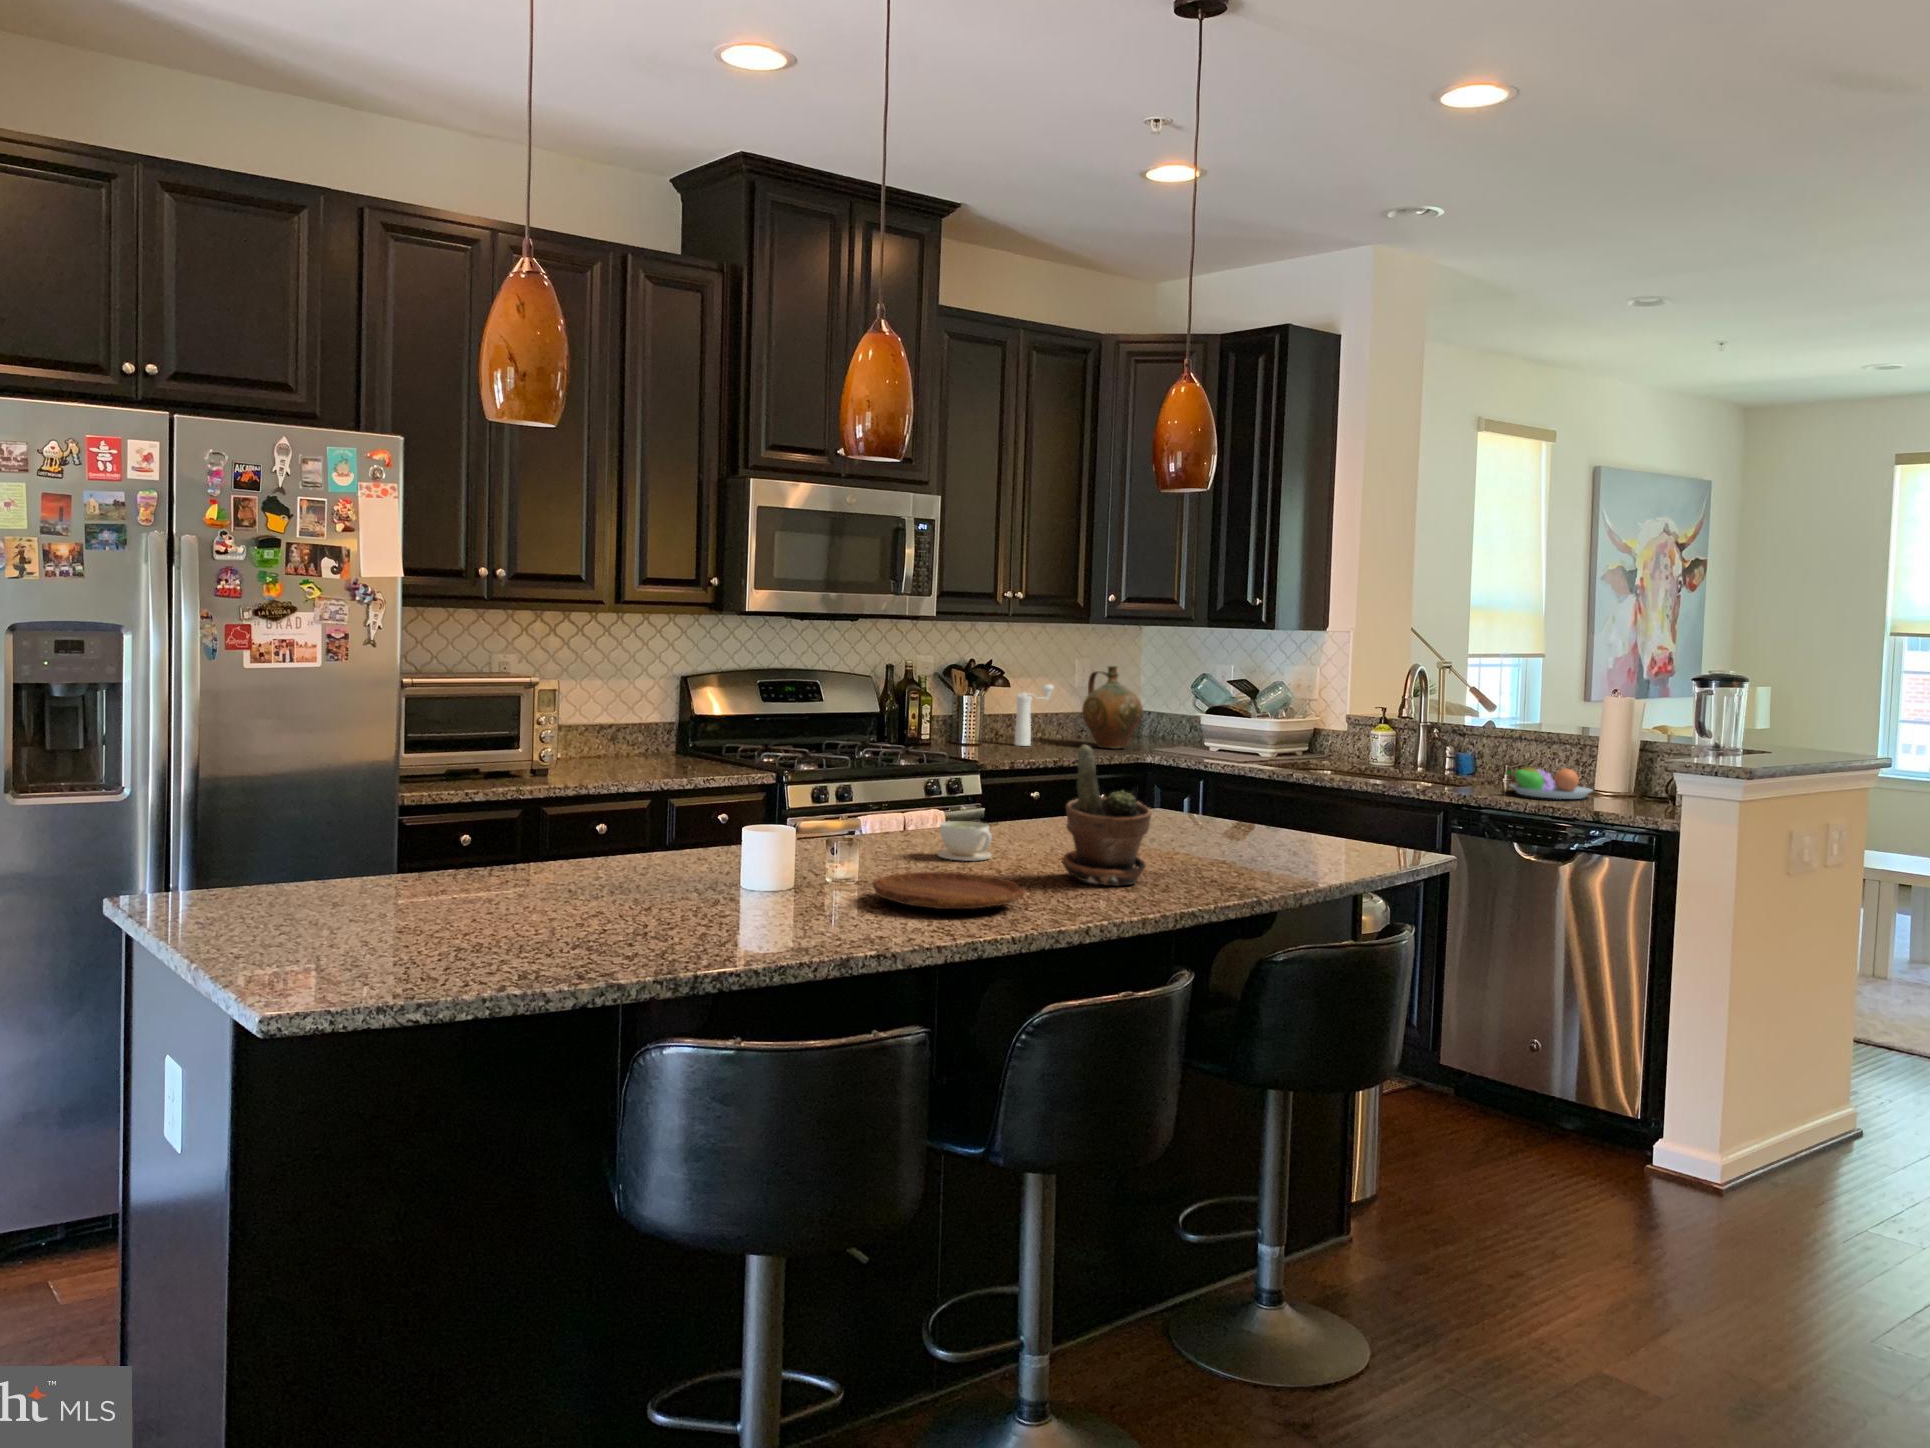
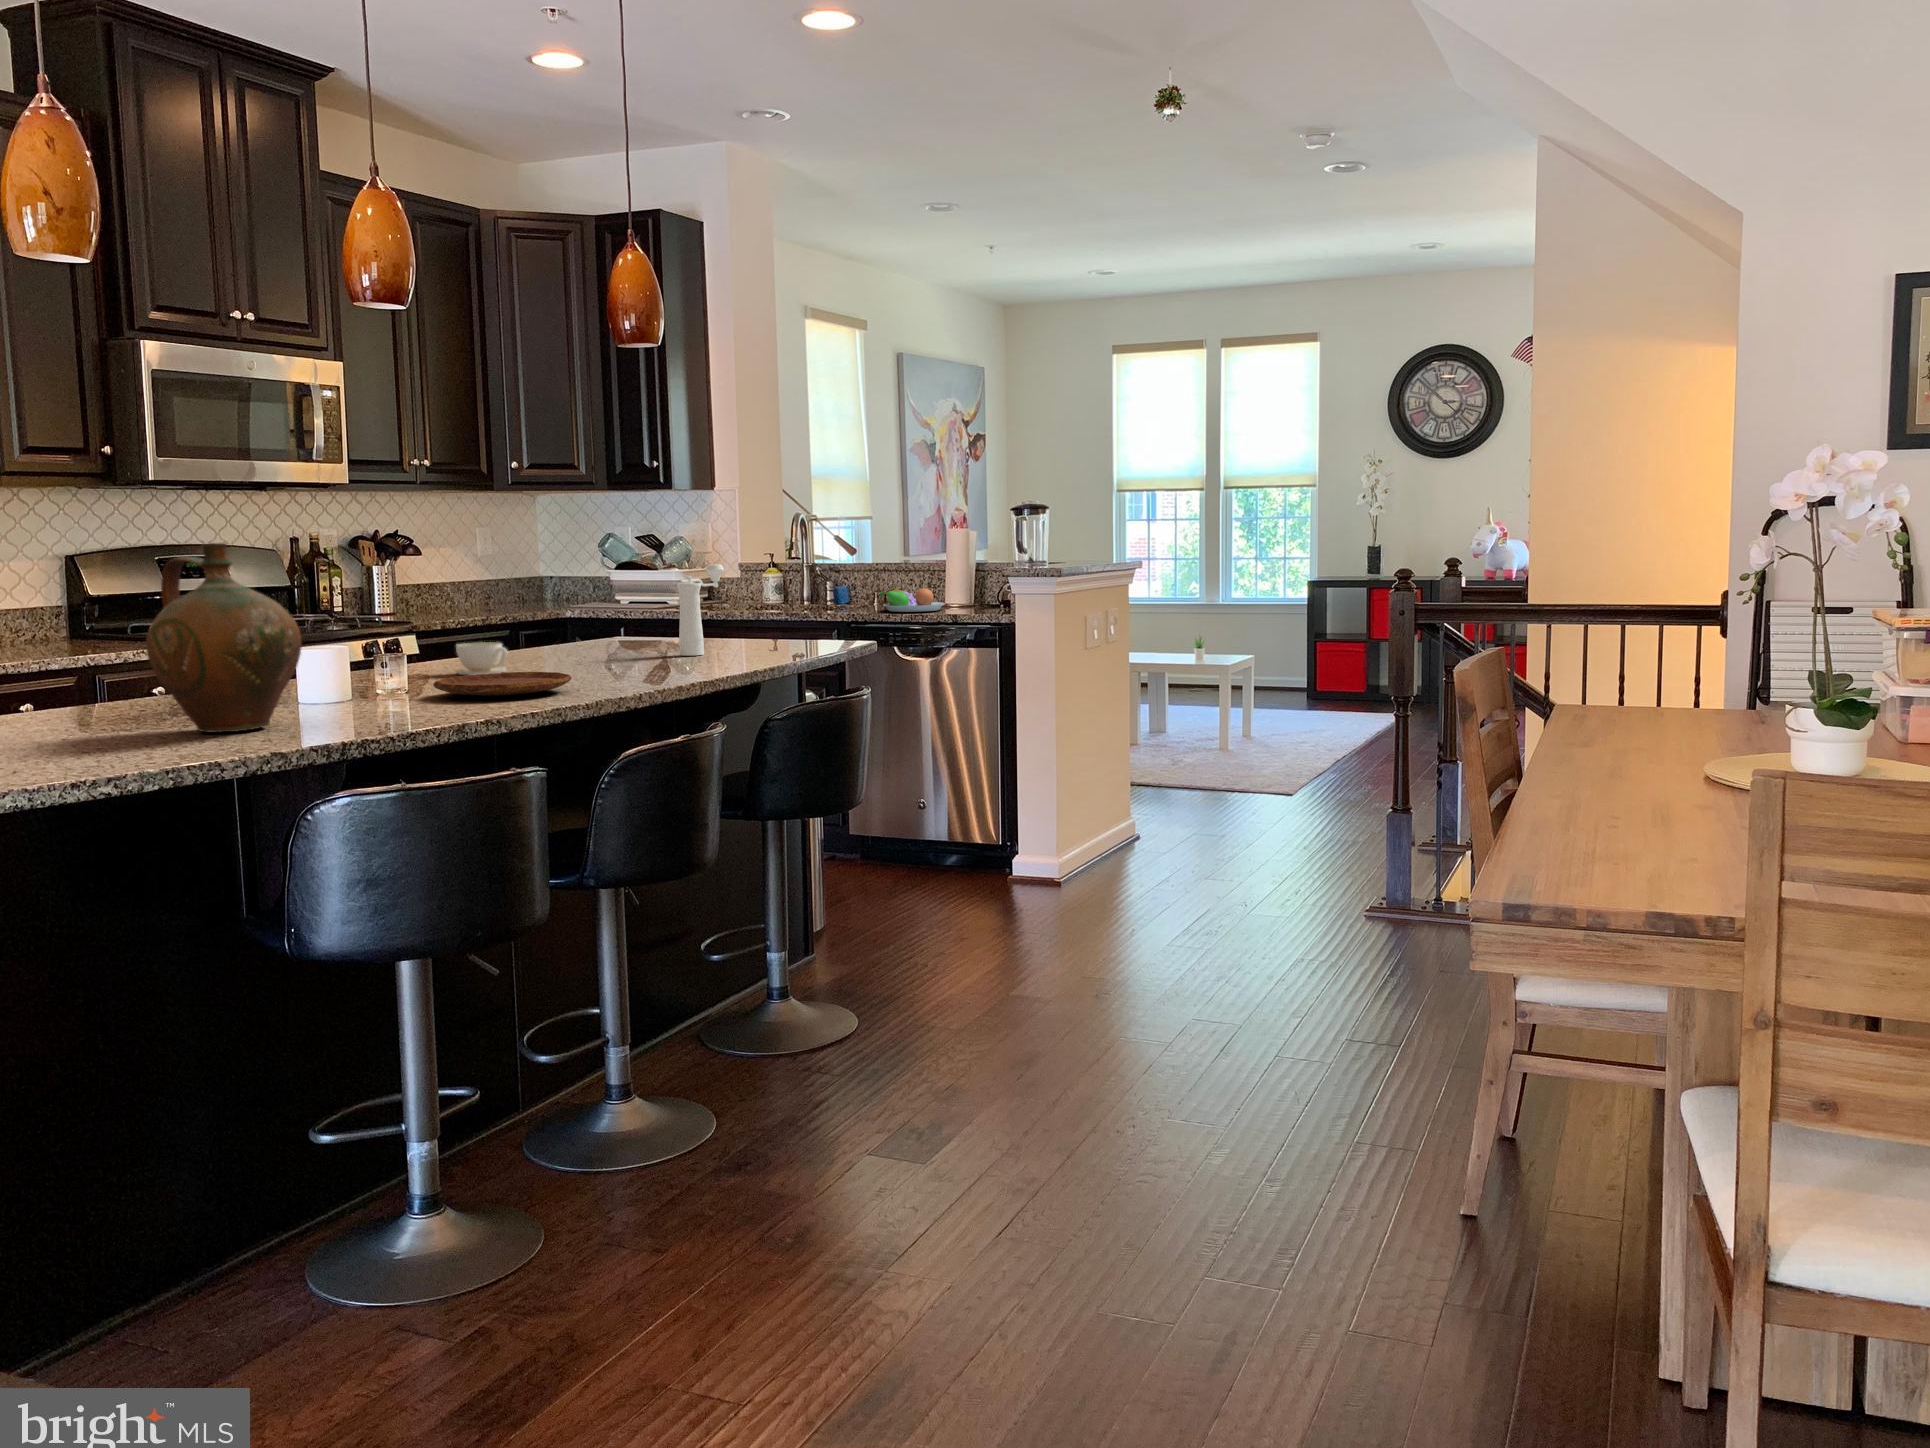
ceramic jug: present [1082,666,1143,749] -> present [146,543,301,732]
pepper mill: present [1015,684,1054,746] -> present [677,564,724,656]
potted plant: present [1062,745,1152,886] -> none [581,559,655,675]

